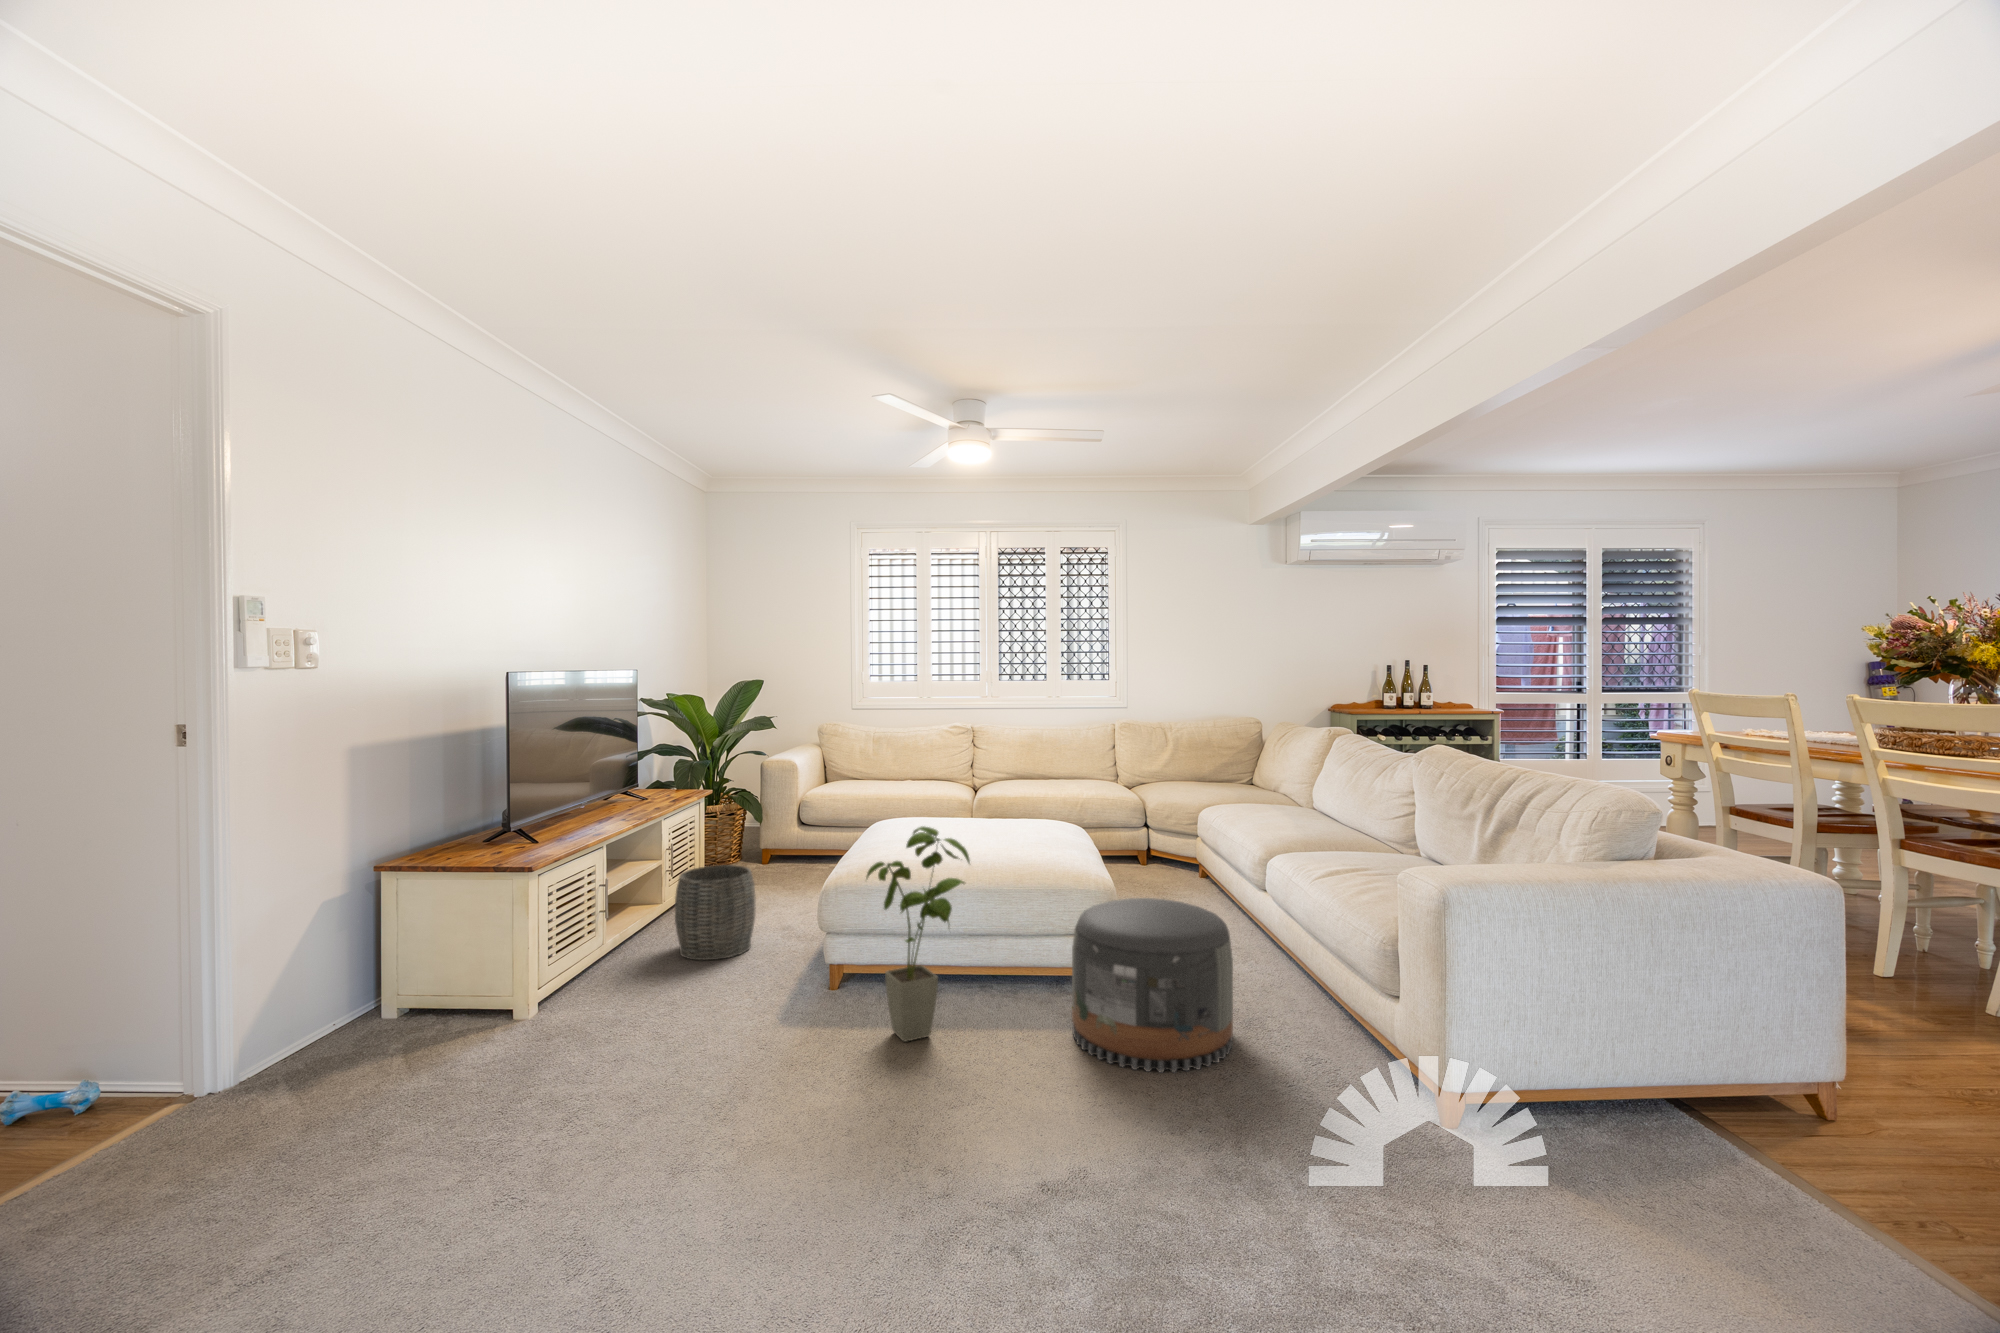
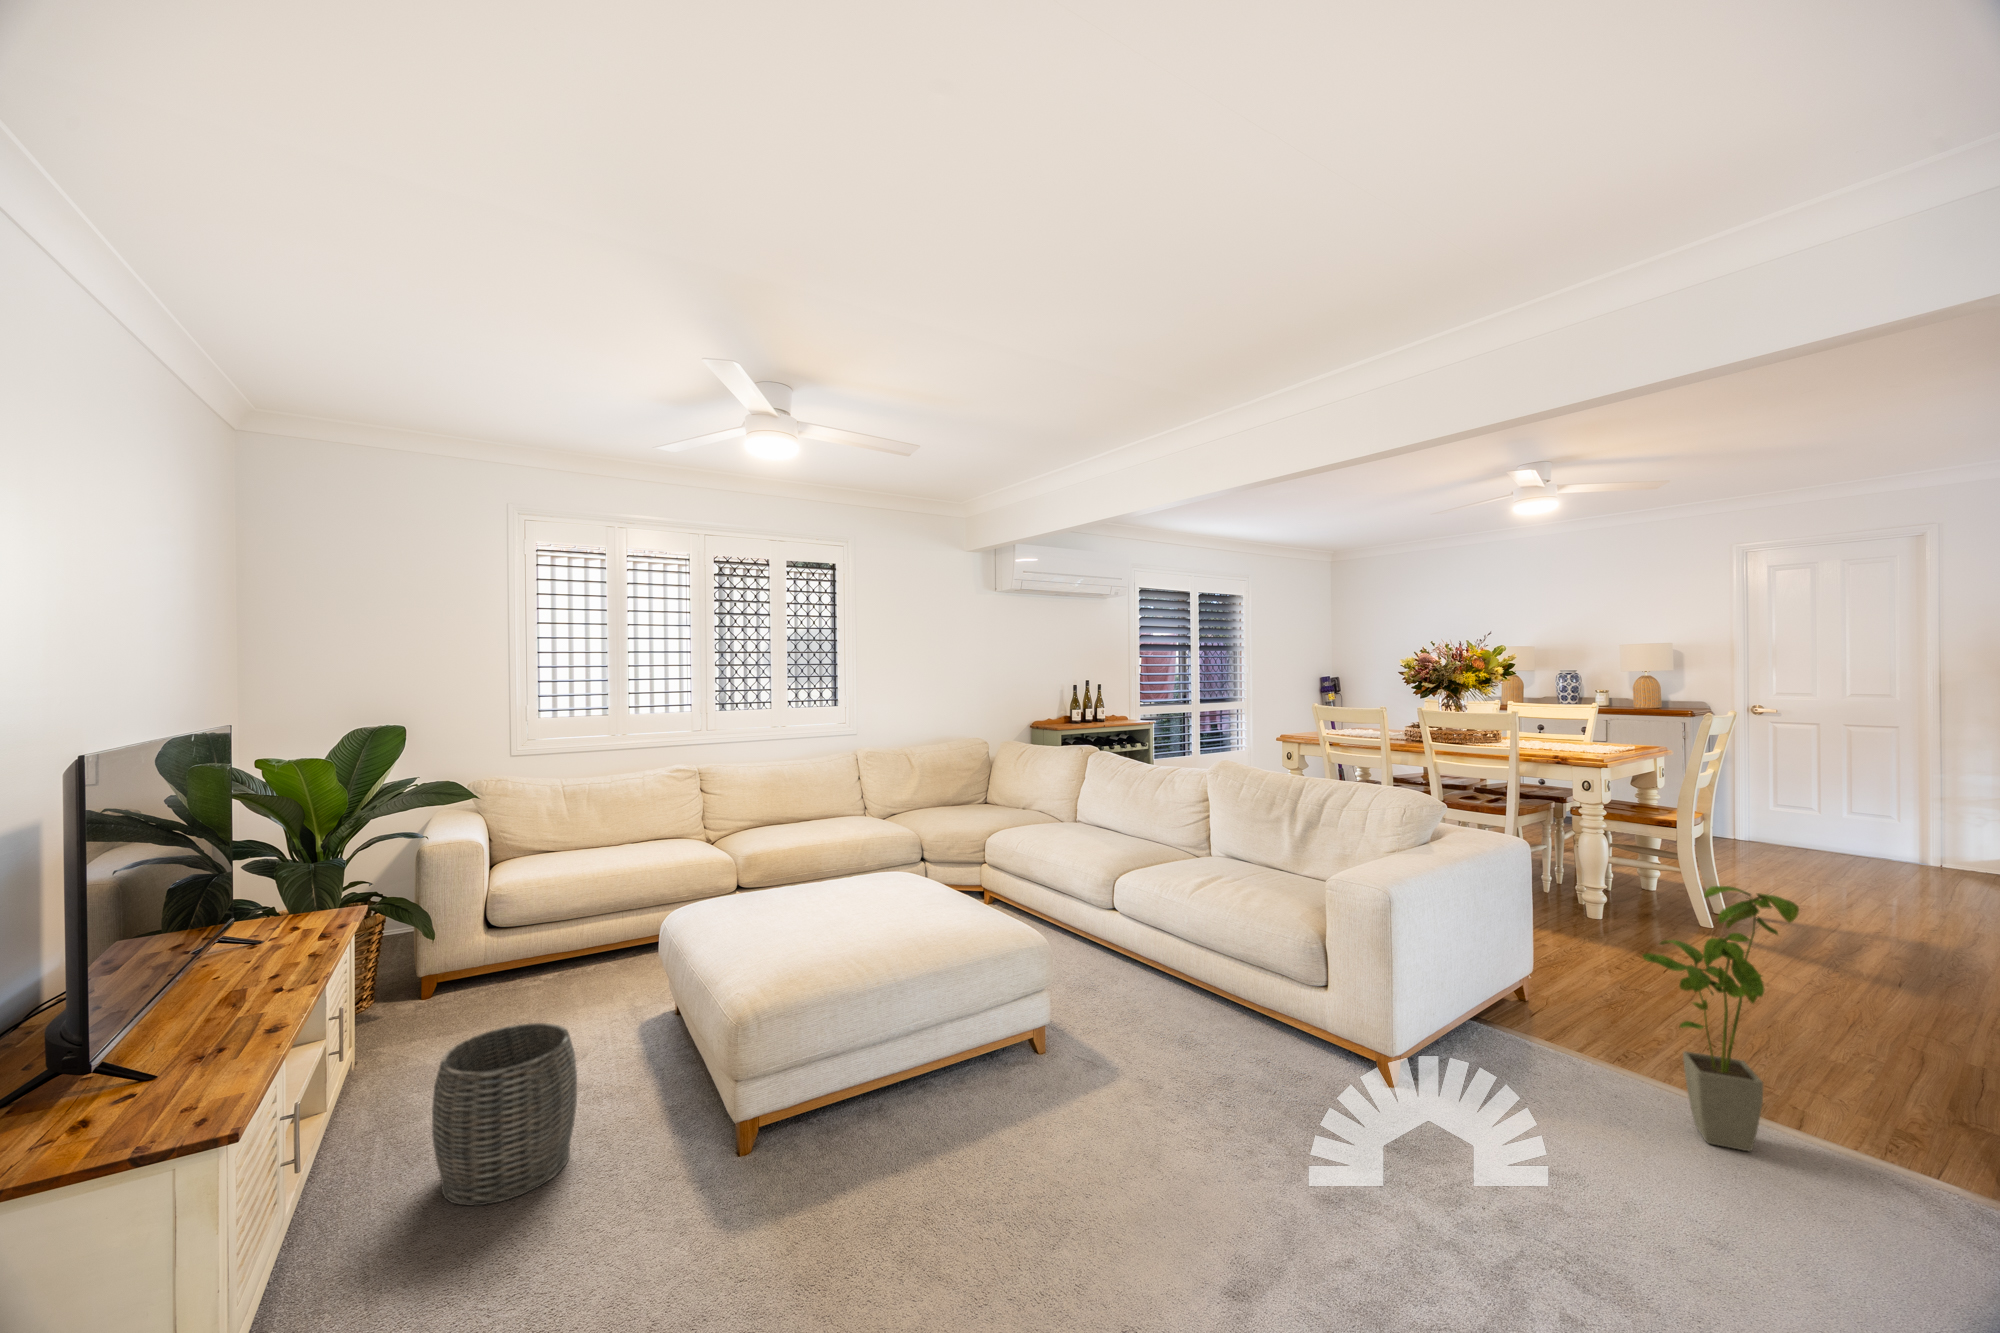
house plant: present [866,826,970,1042] -> present [1643,886,1799,1151]
pouf: present [1072,898,1233,1073] -> none [1115,954,1297,1164]

